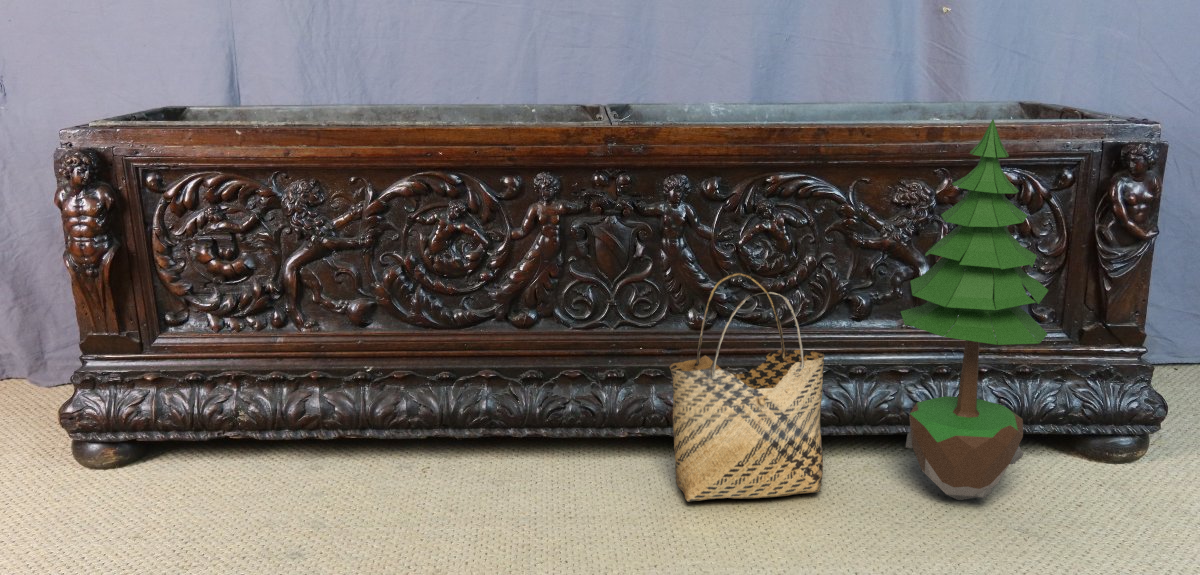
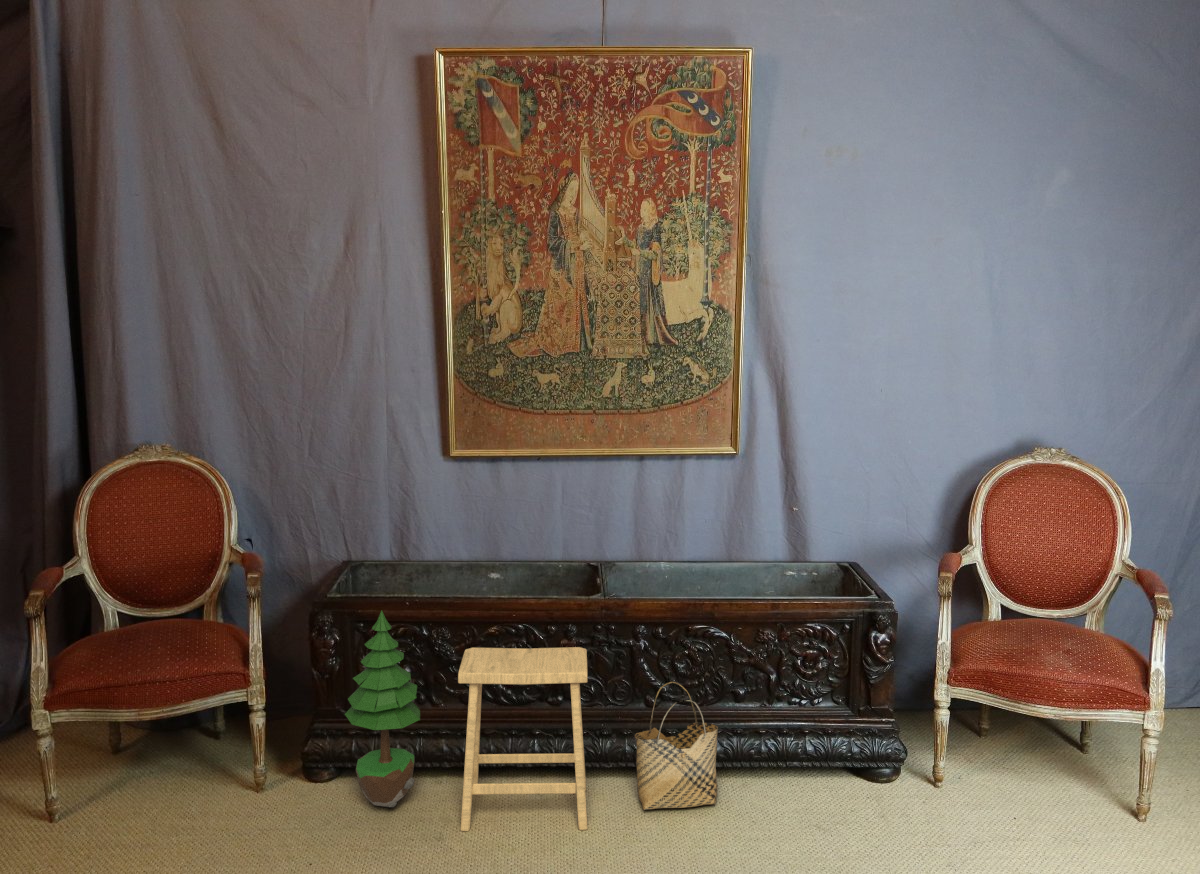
potted tree: present [901,119,1048,500] -> present [345,611,420,807]
footstool: none [323,205,581,537] -> present [458,647,587,831]

